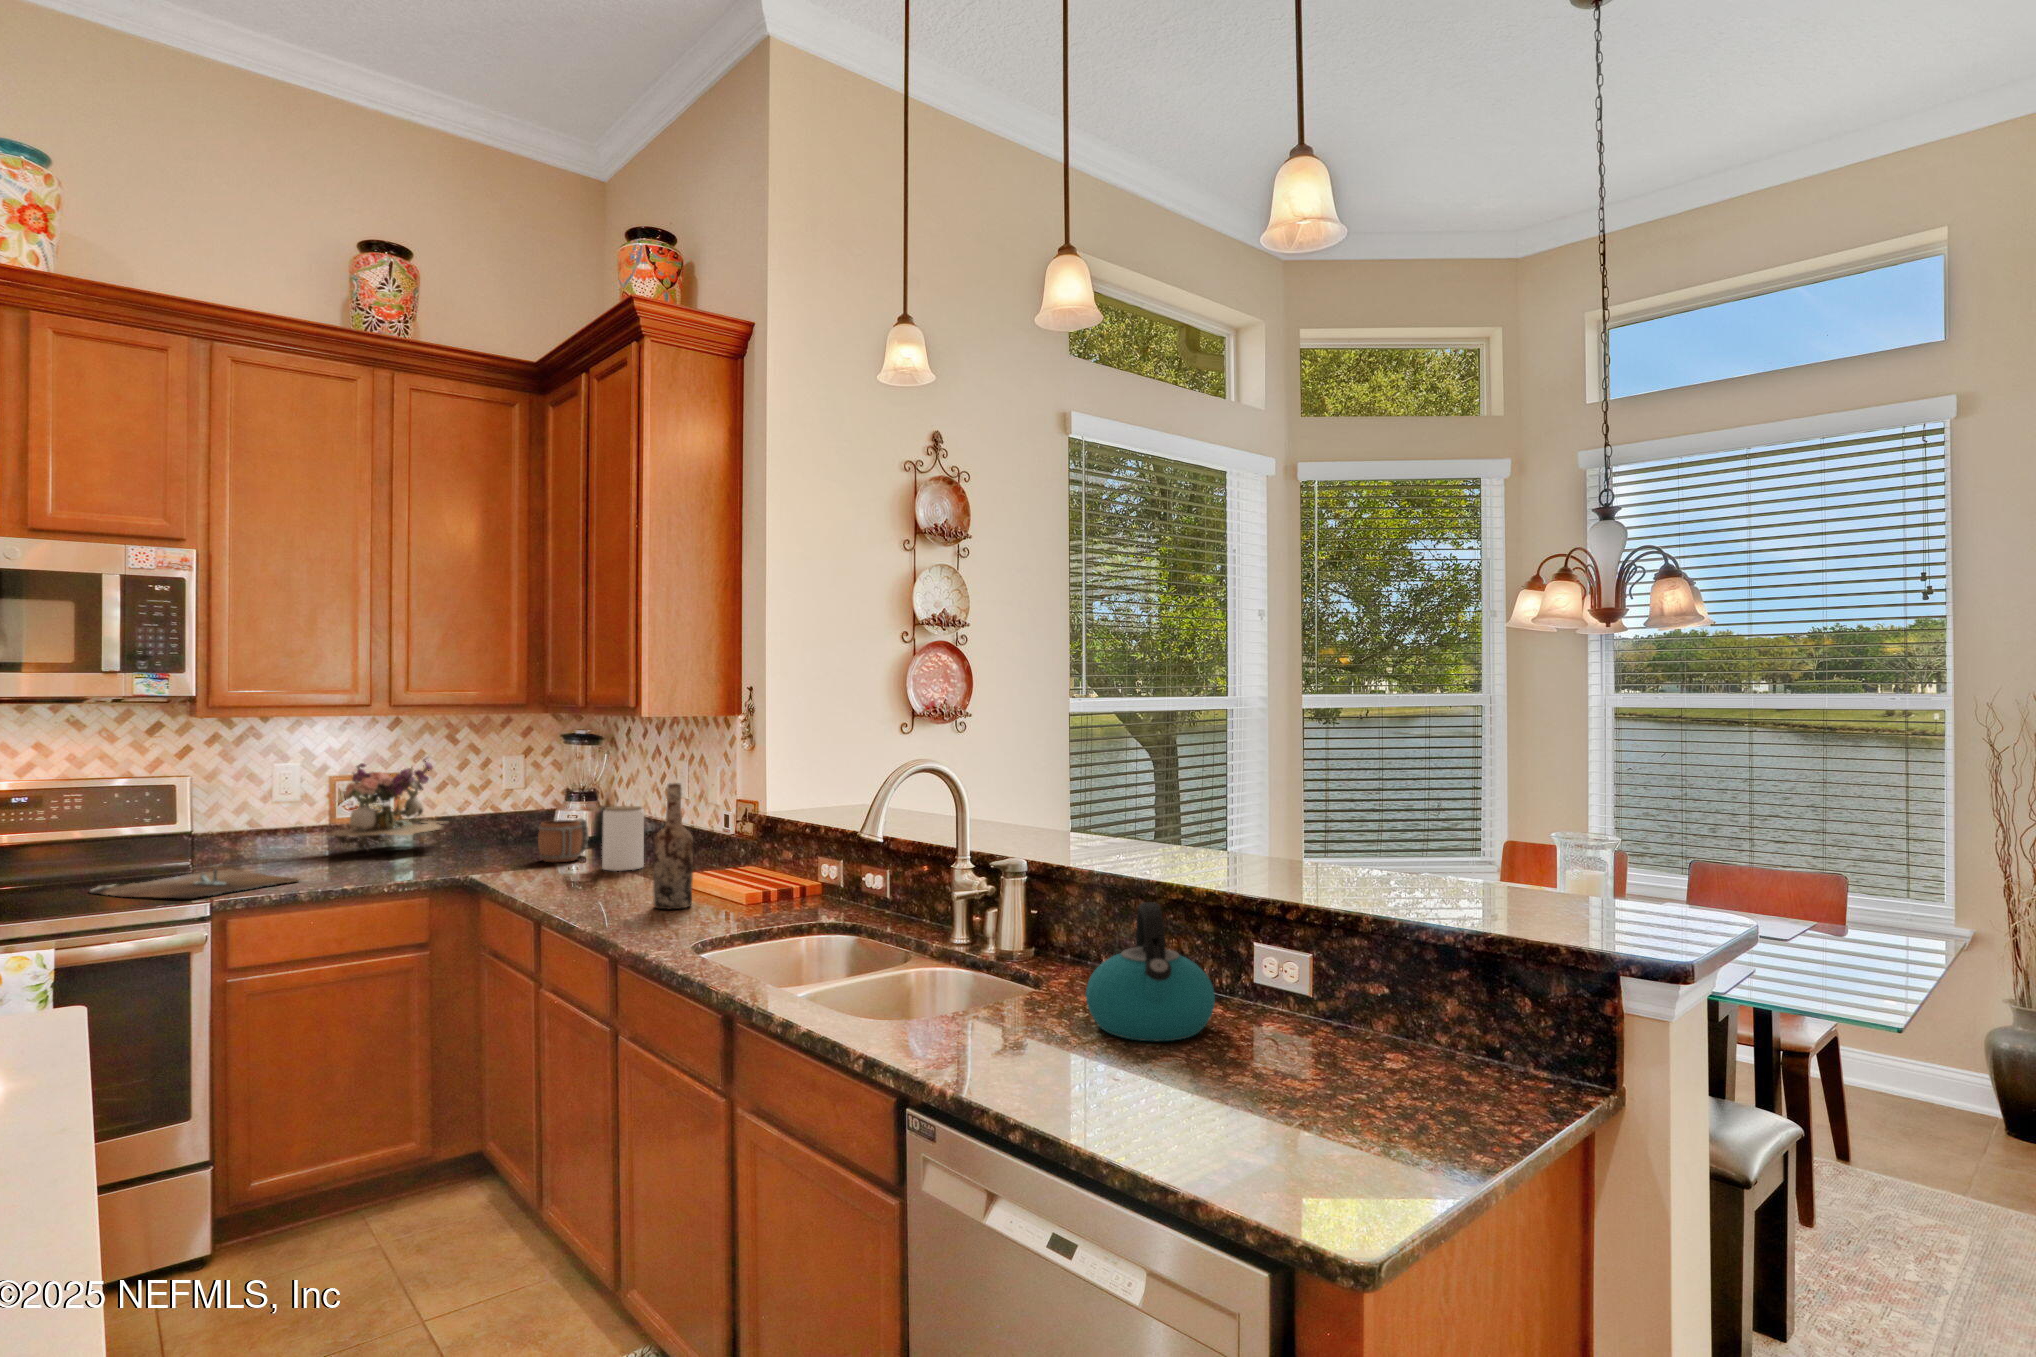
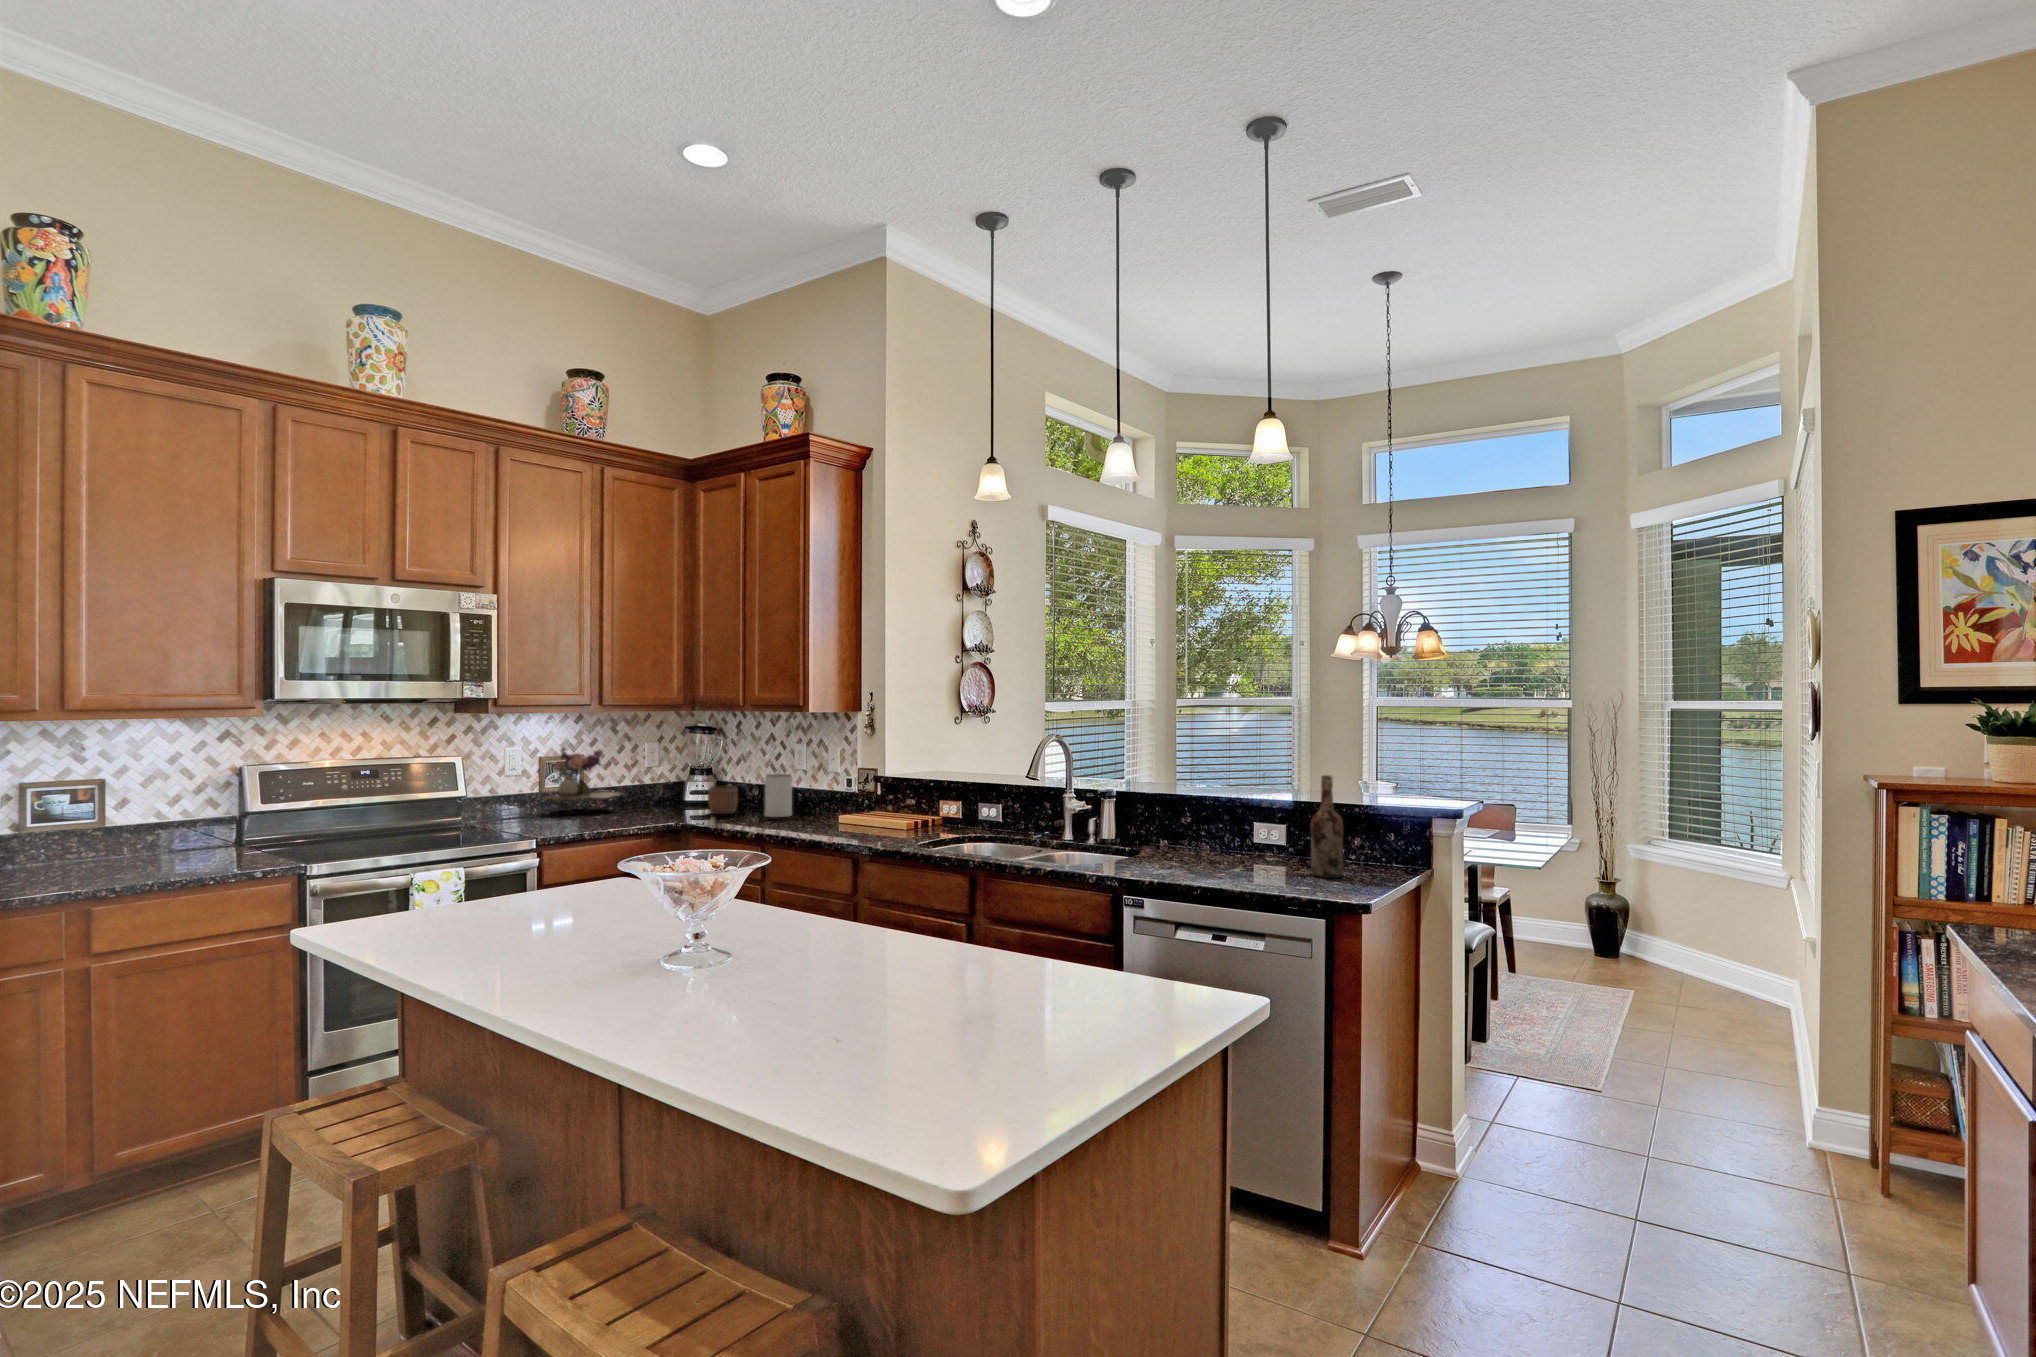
wine bottle: present [653,783,693,909] -> present [1311,775,1343,878]
cutting board: present [90,869,300,898] -> none [442,817,576,835]
kettle: present [1086,902,1215,1041] -> none [1180,801,1245,866]

